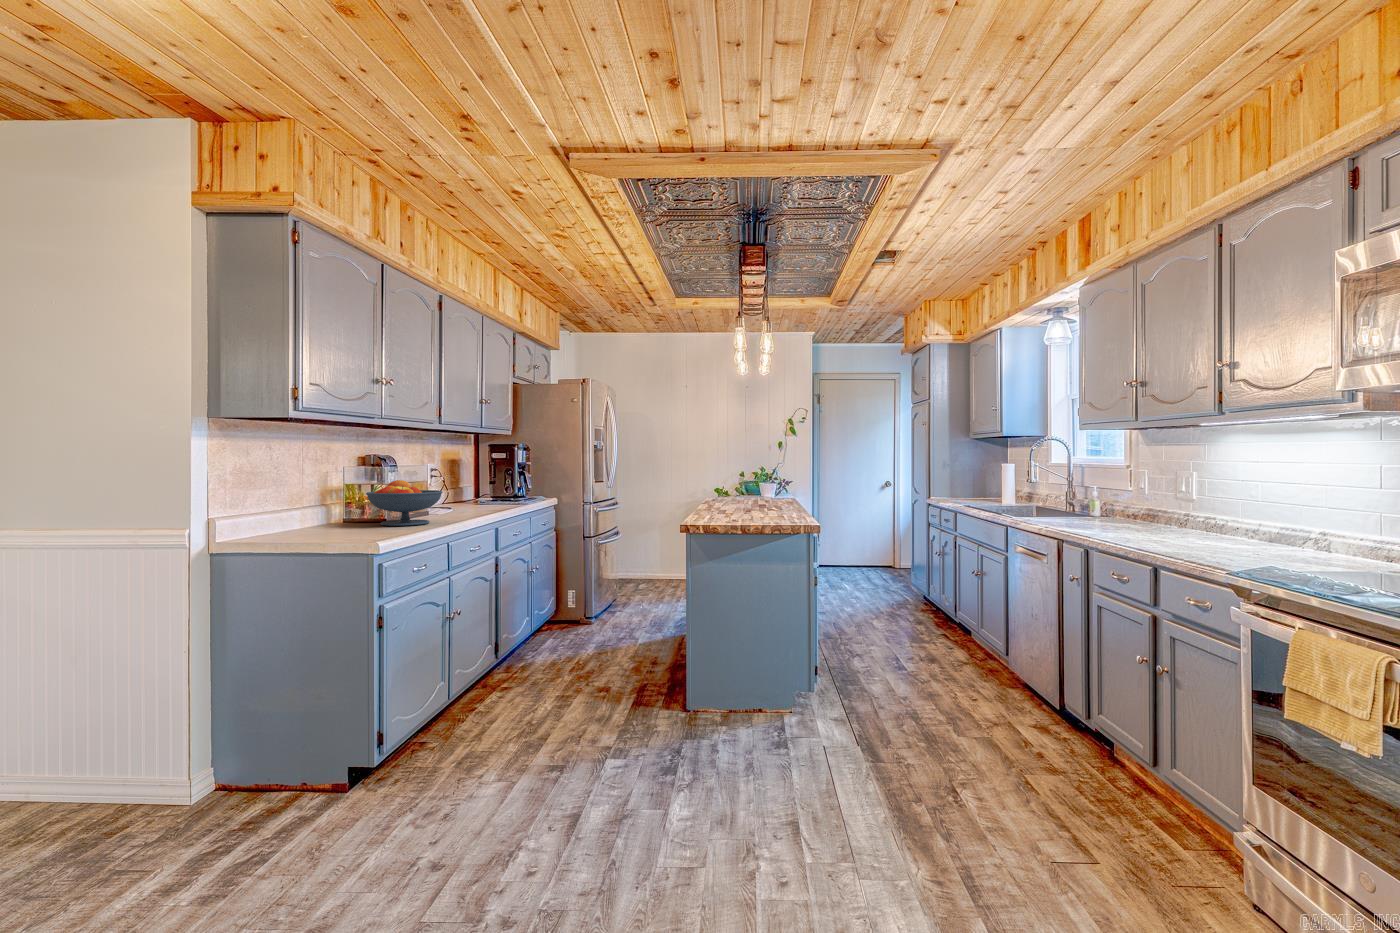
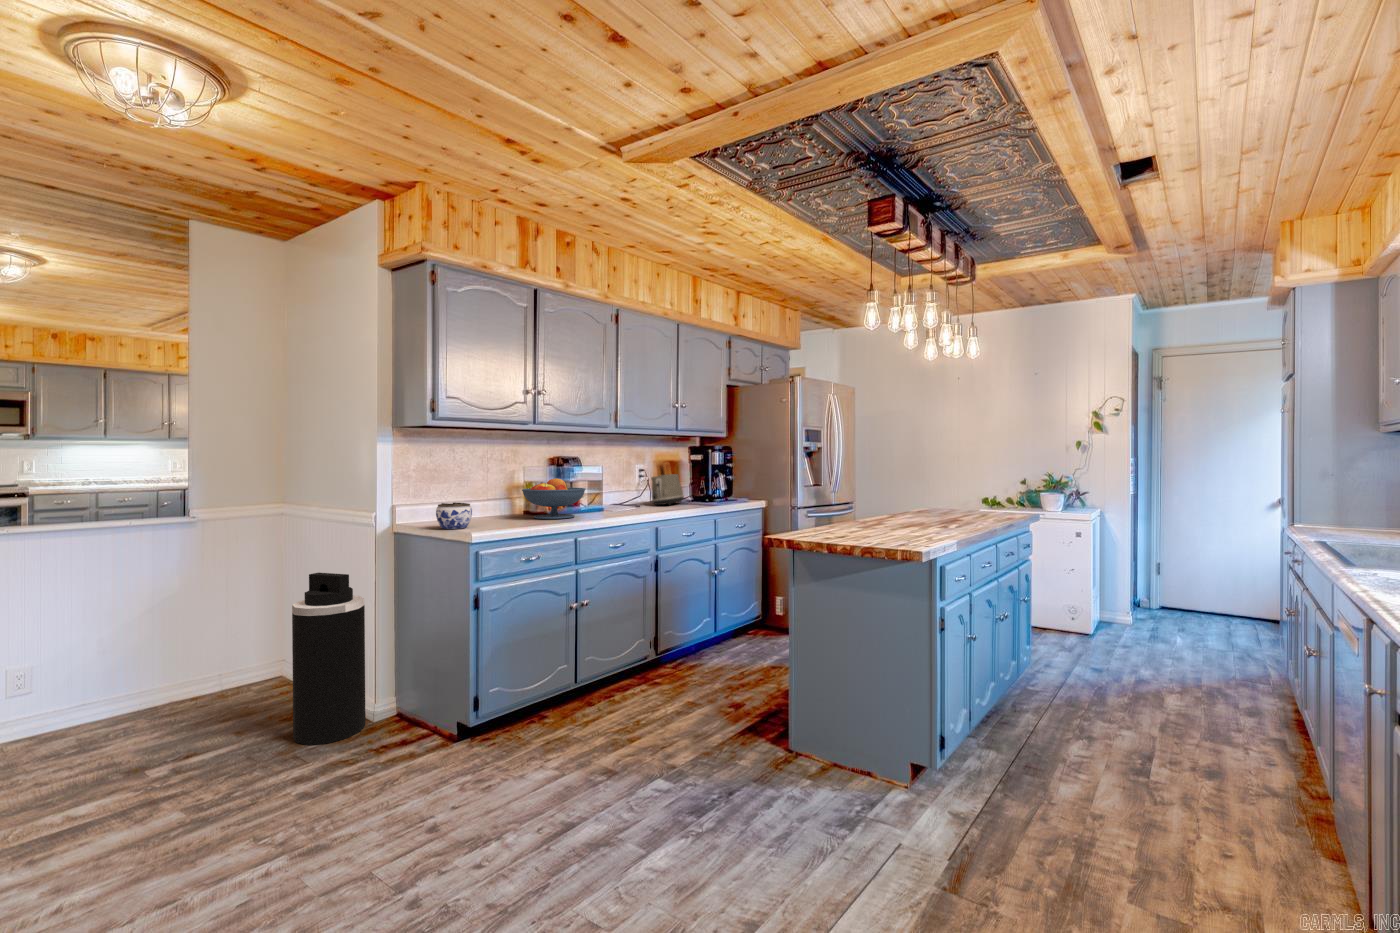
toaster: none [463,462,492,507] -> present [651,462,684,506]
jar: none [304,510,350,542] -> present [436,503,472,529]
trash can: none [66,613,183,859] -> present [292,573,366,745]

